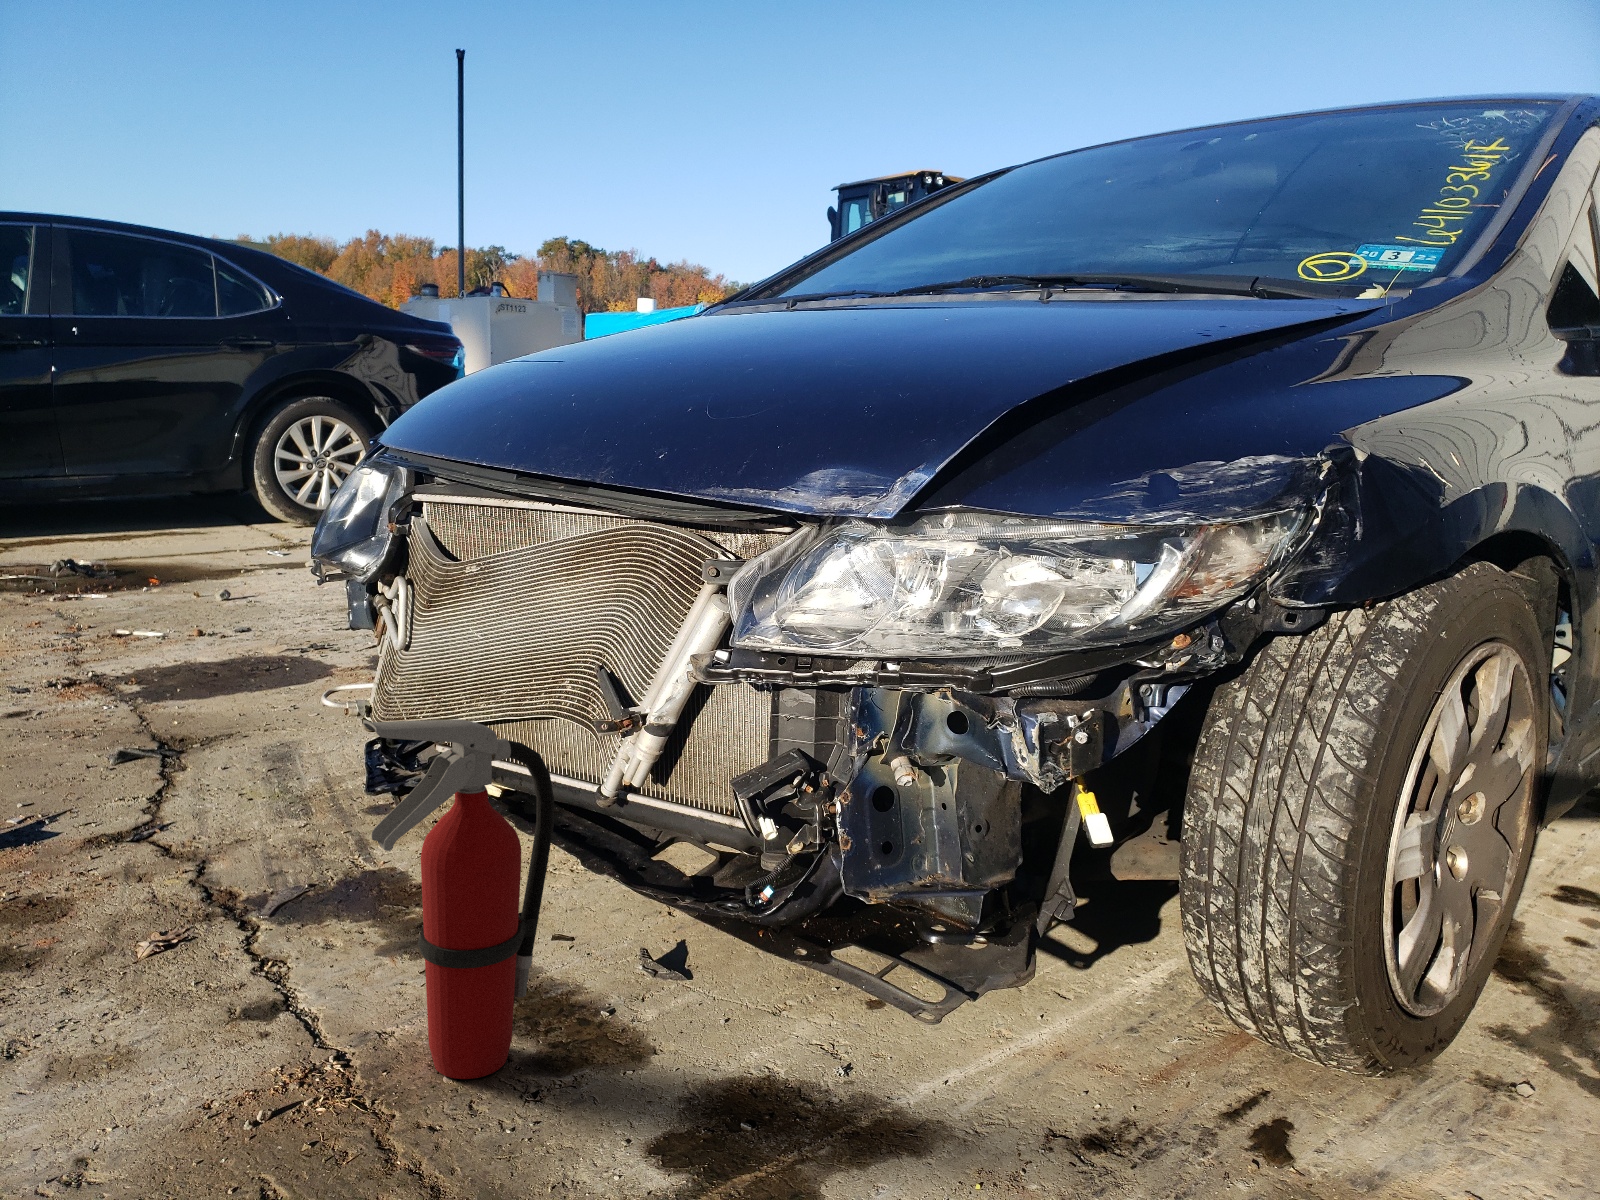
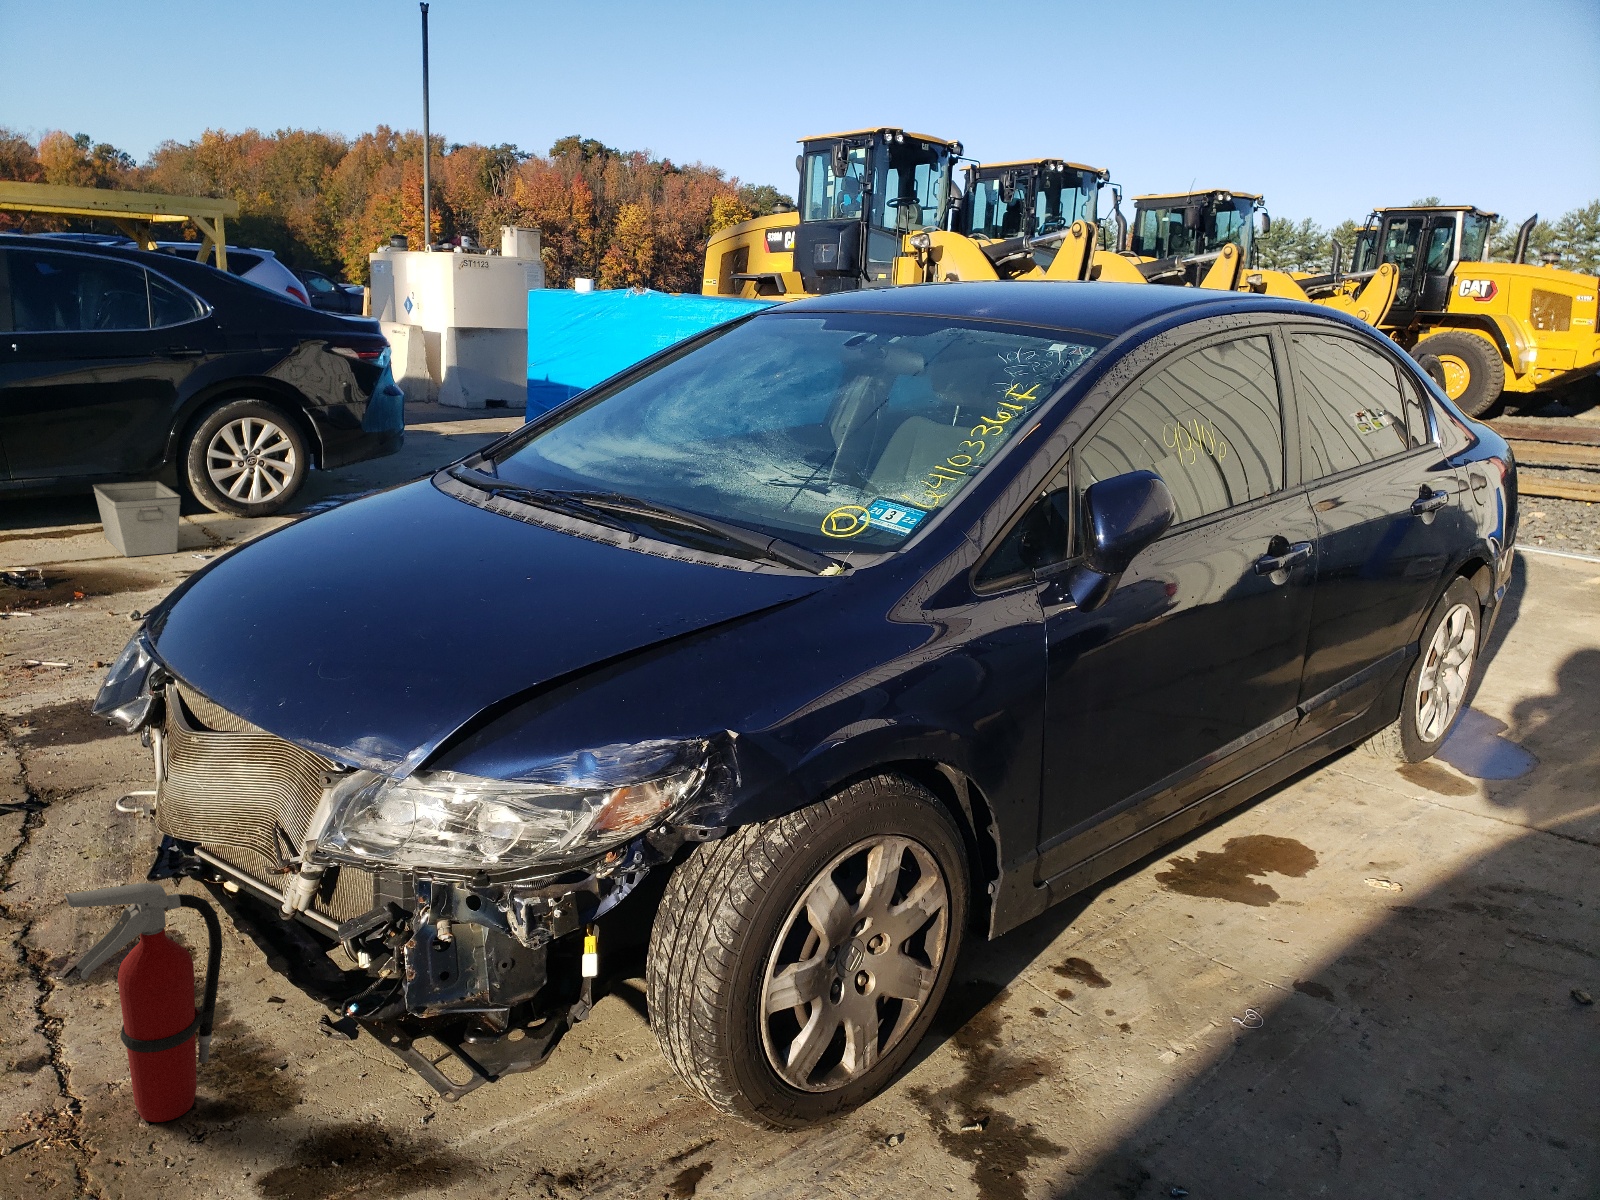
storage bin: none [153,480,255,554] -> present [93,481,181,557]

